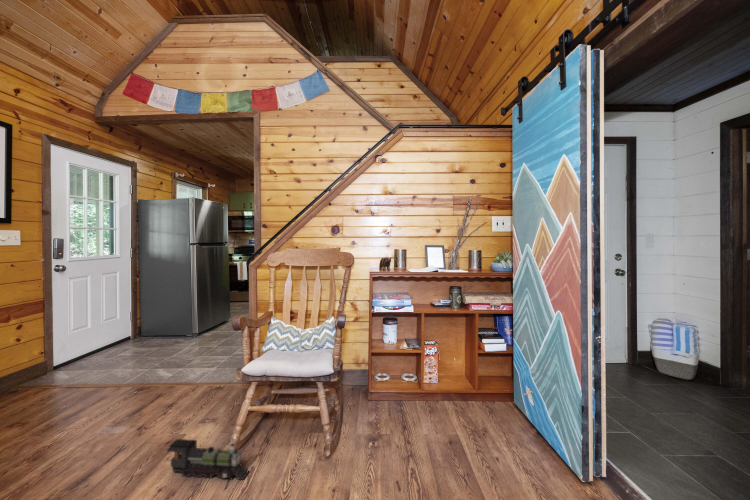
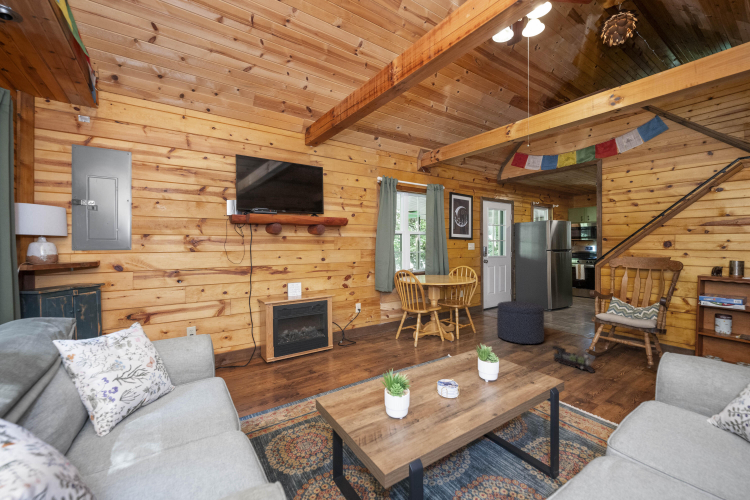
ottoman: none [56,344,167,447] -> present [497,301,544,344]

